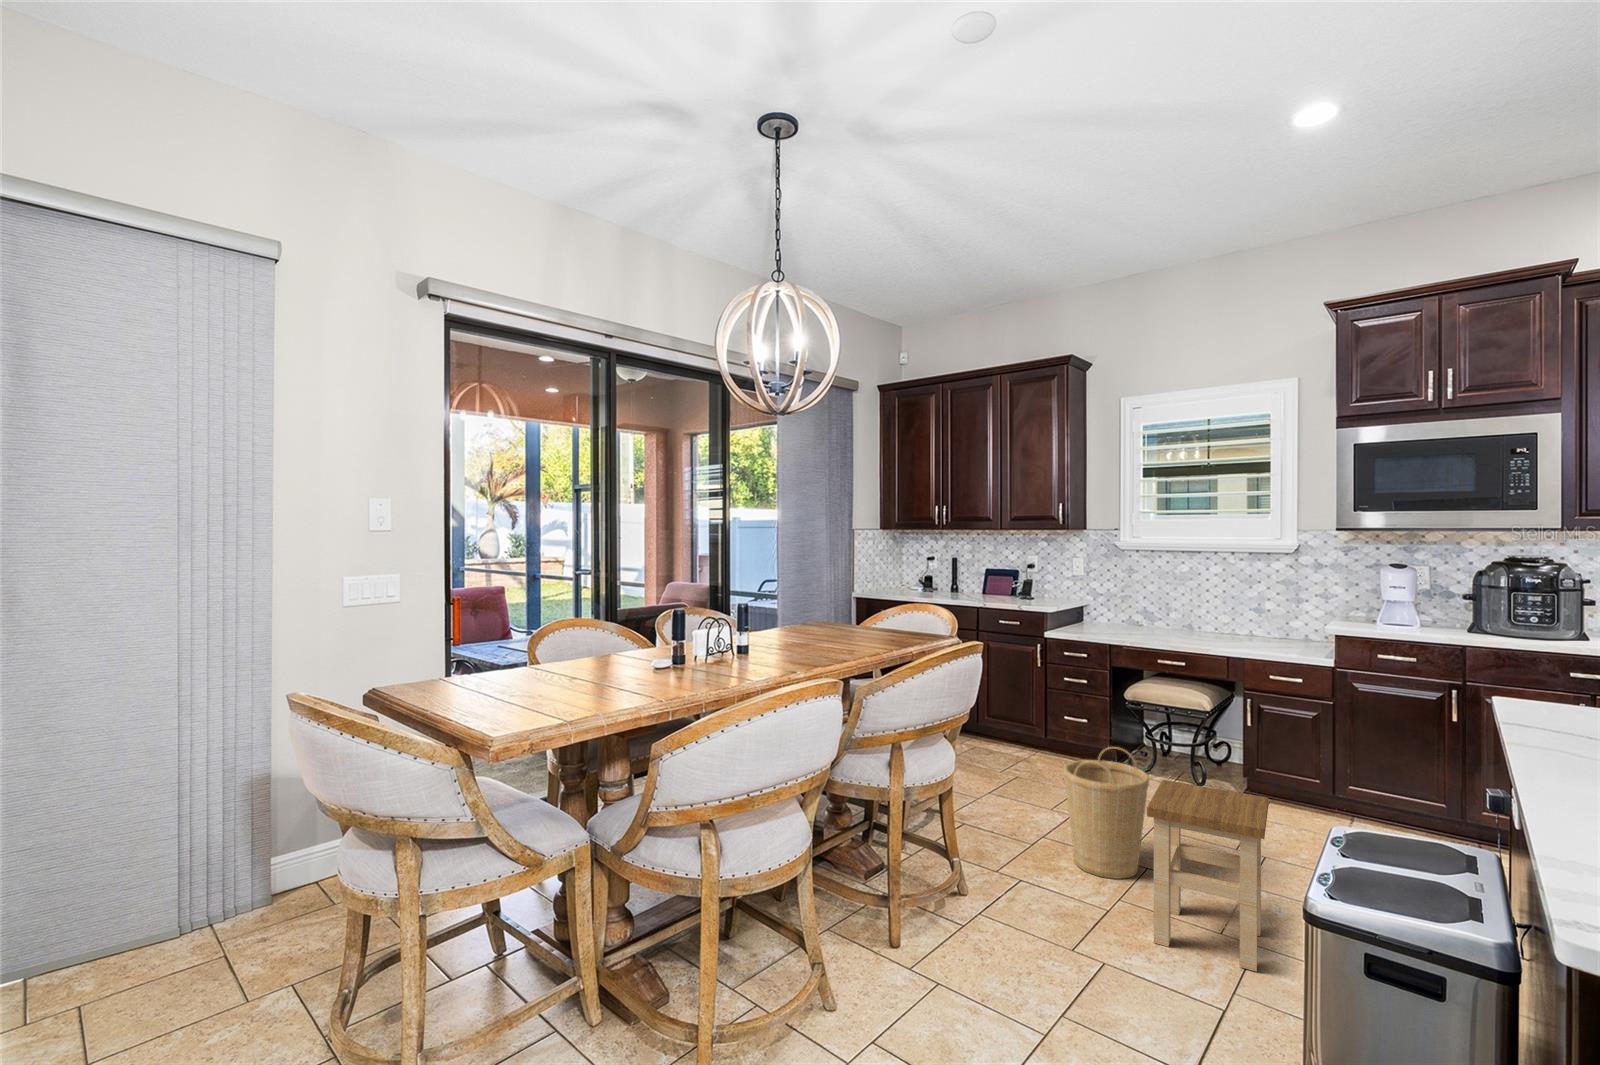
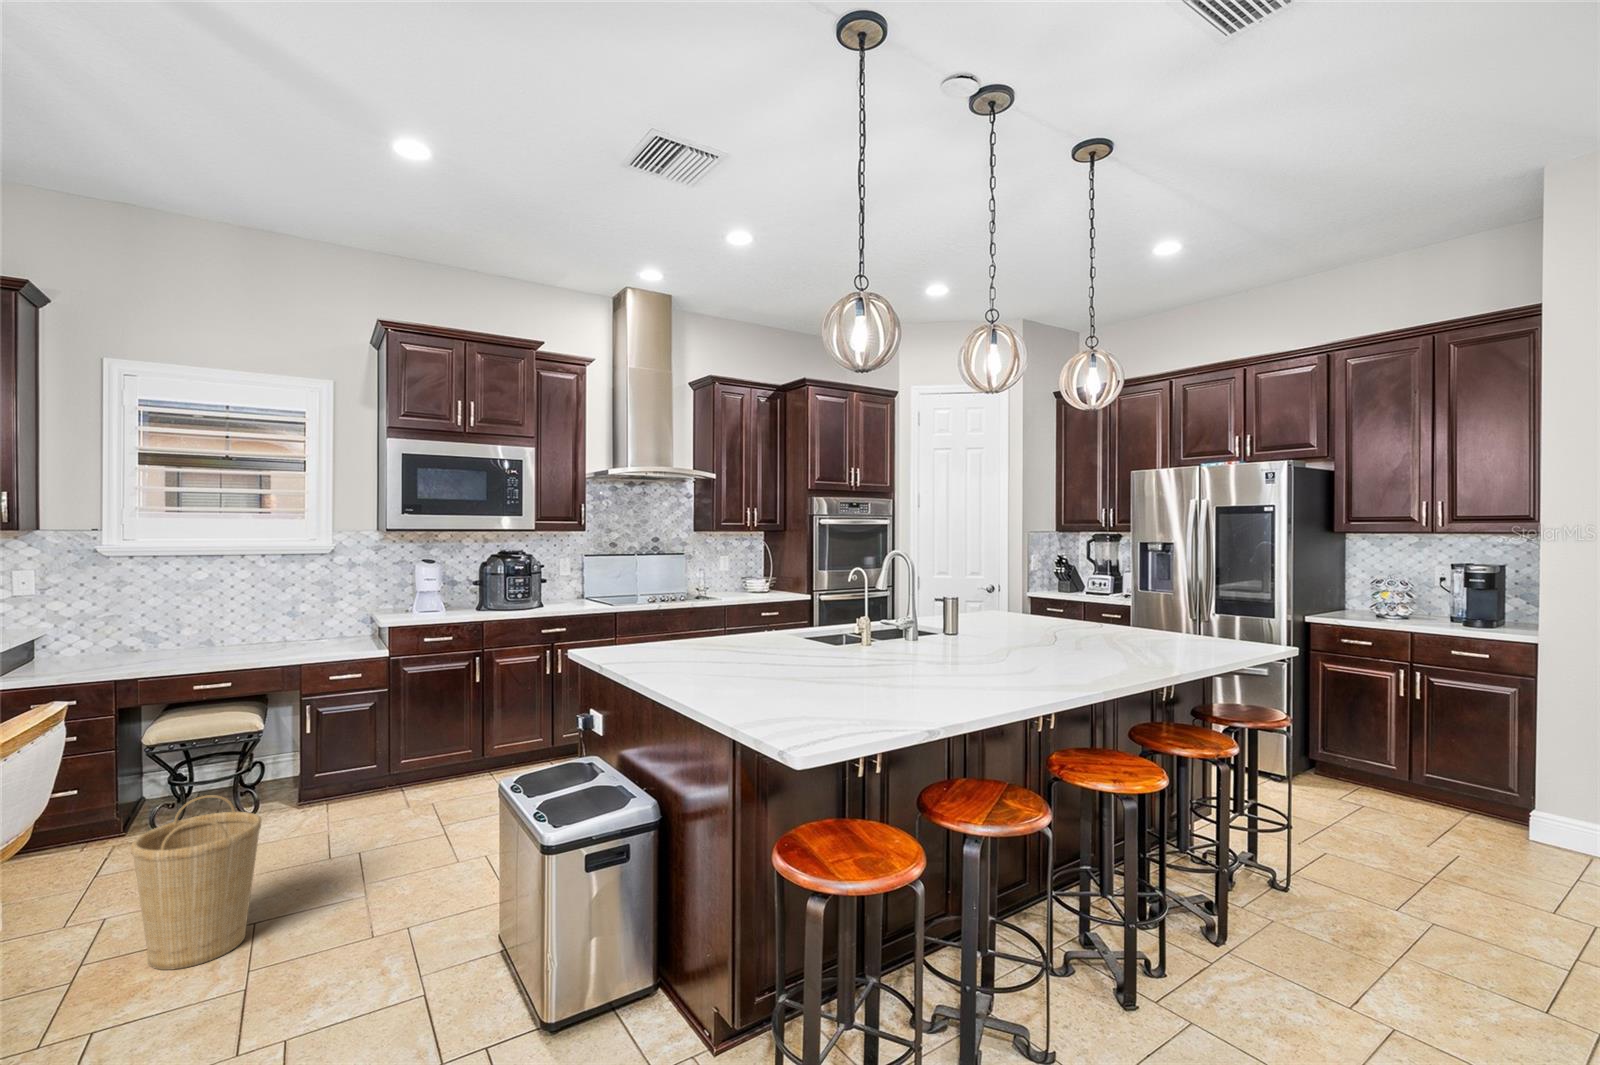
stool: present [1147,780,1268,971] -> none [297,785,436,989]

